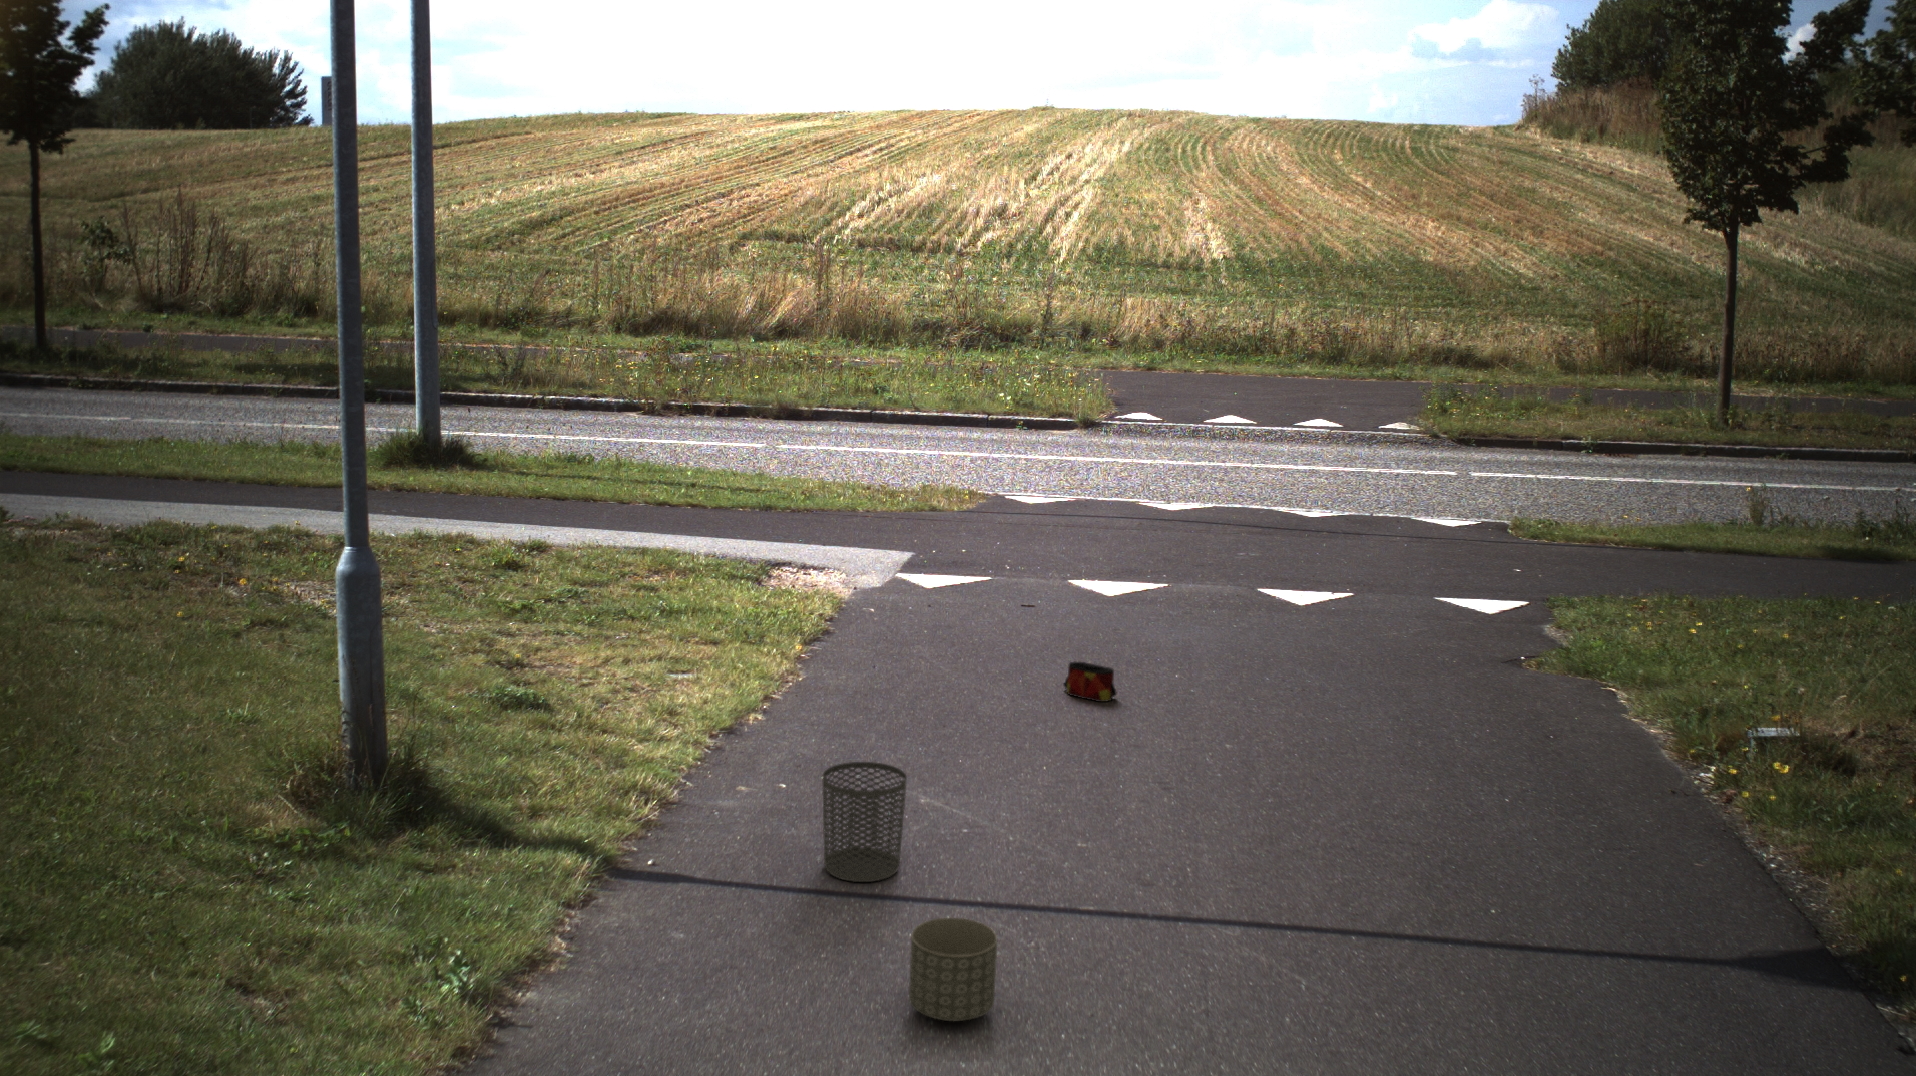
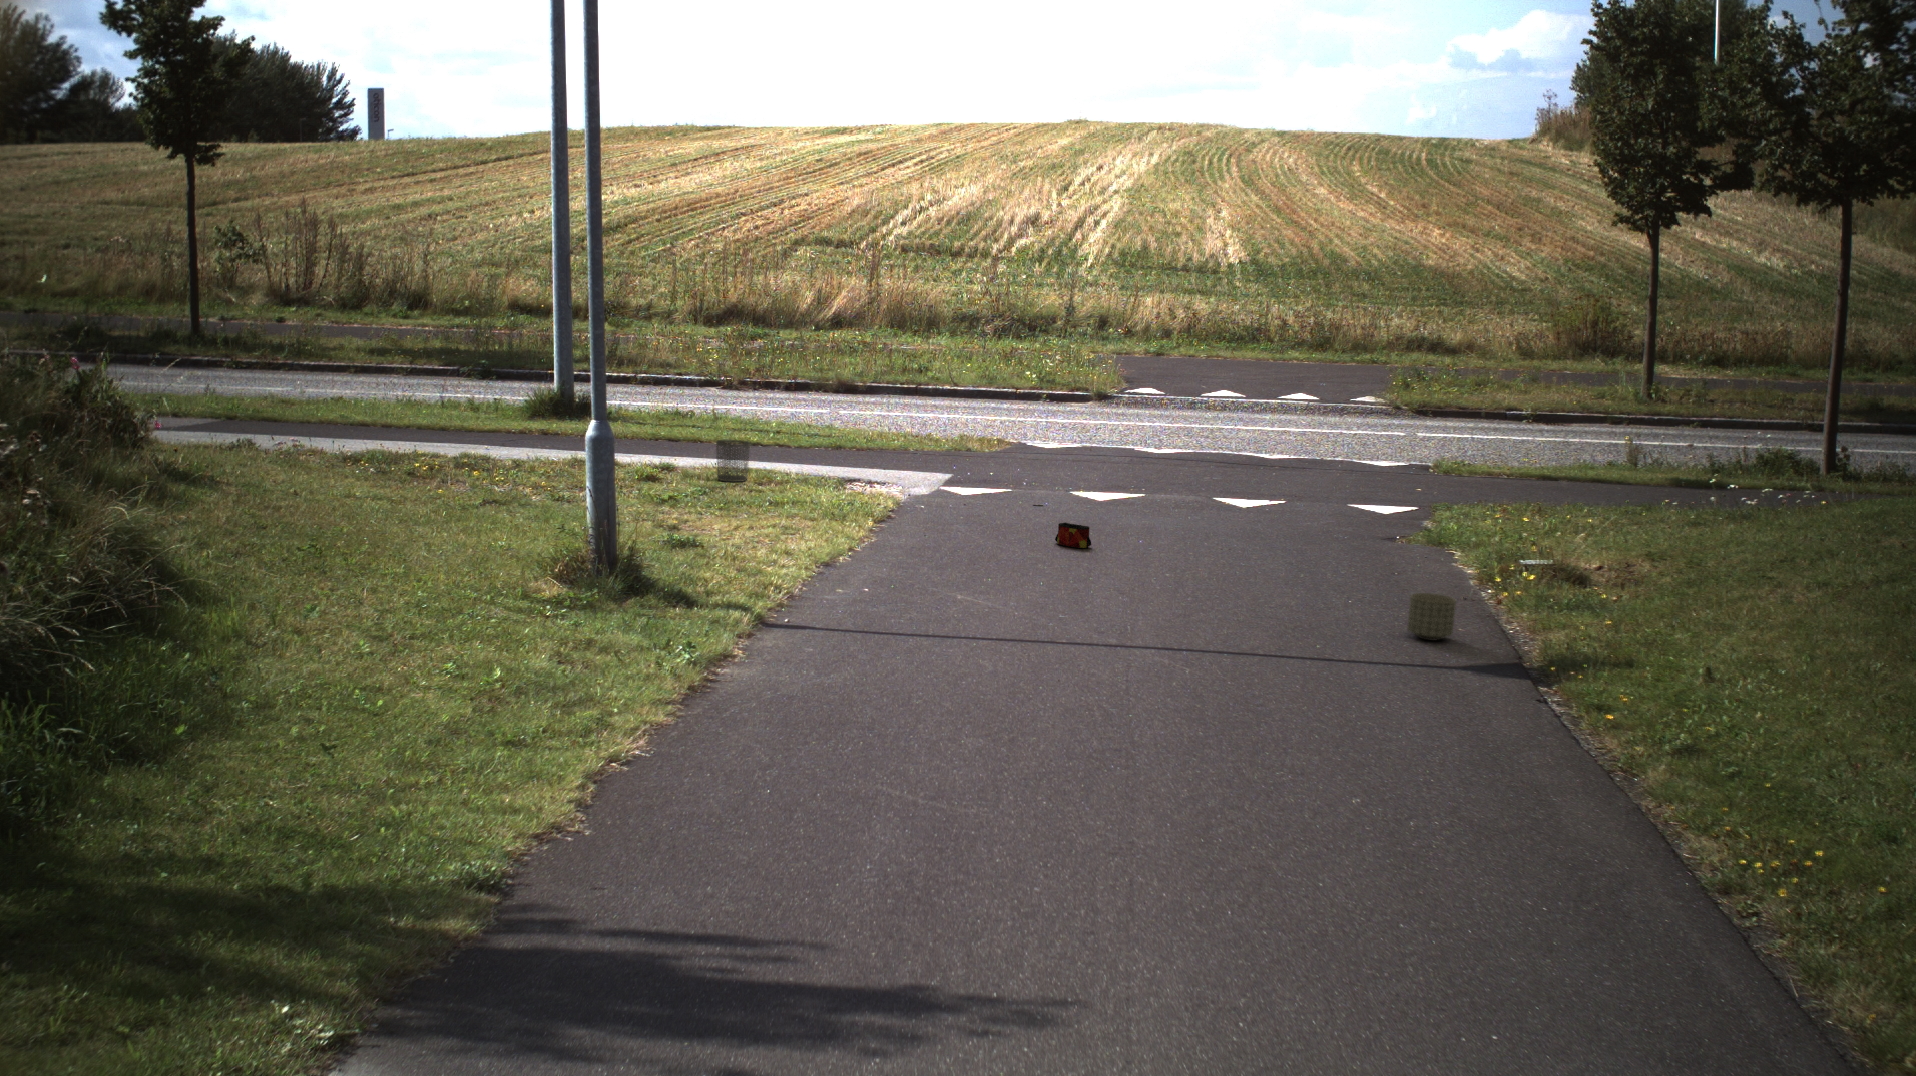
waste bin: present [822,762,907,882] -> present [716,440,750,482]
planter: present [909,918,997,1021] -> present [1407,593,1456,640]

